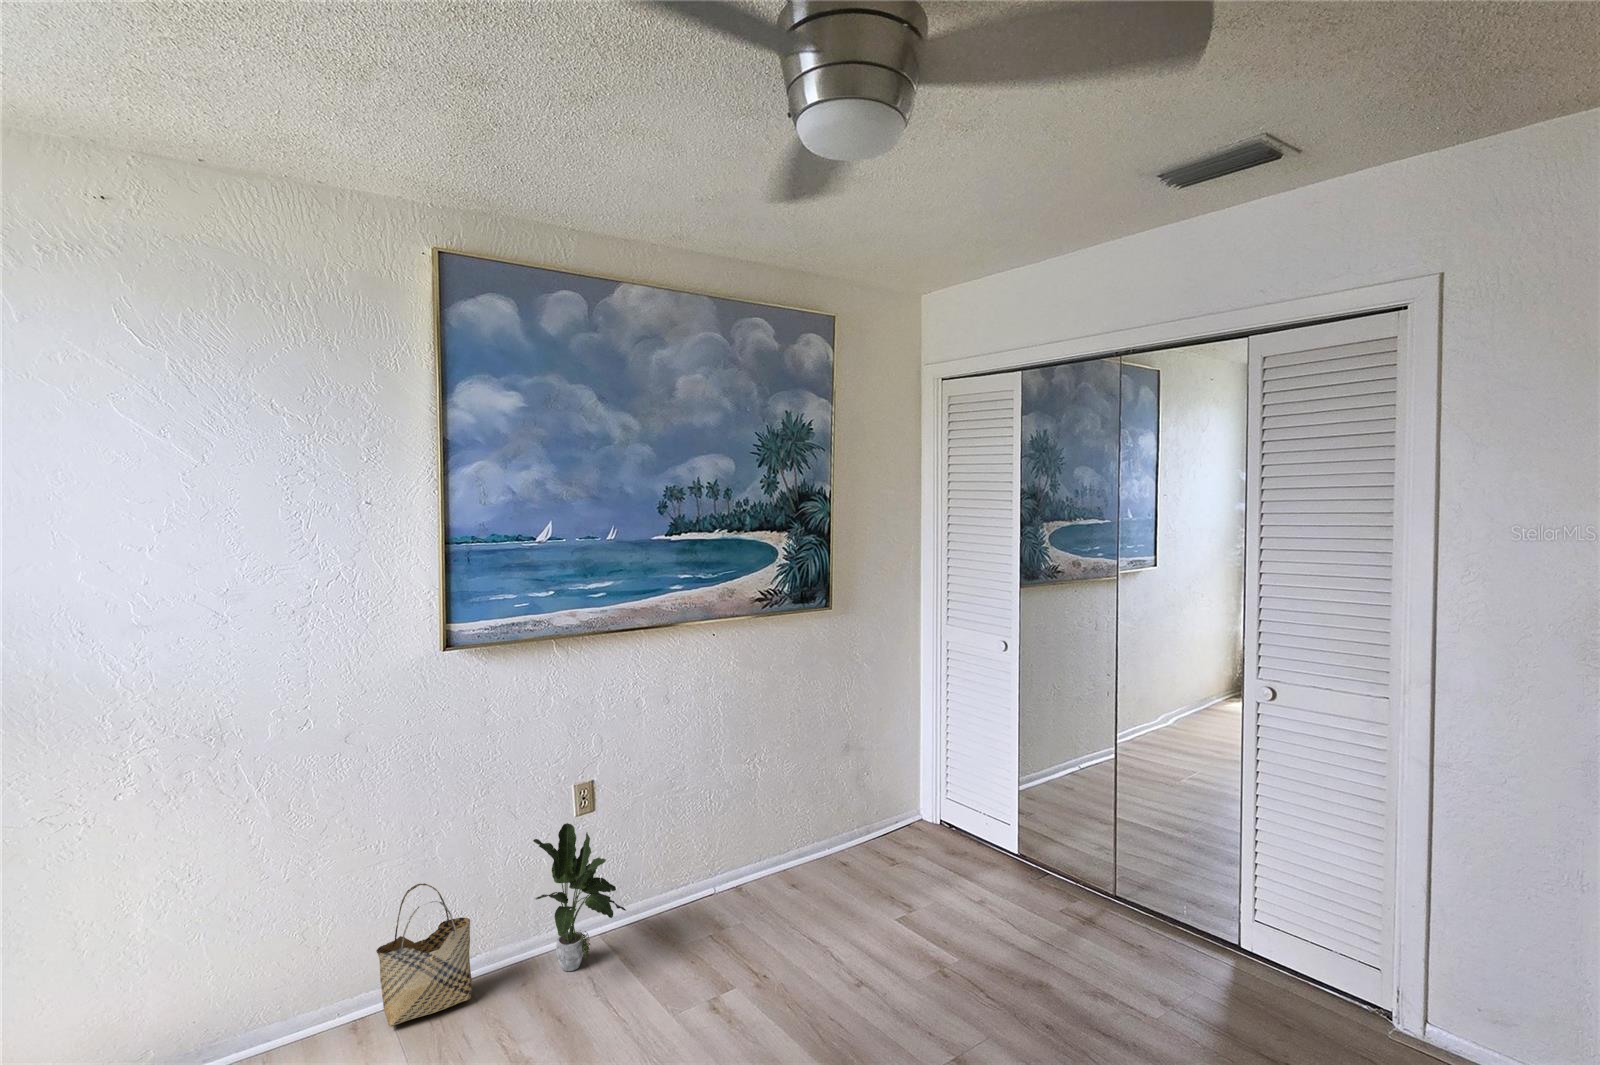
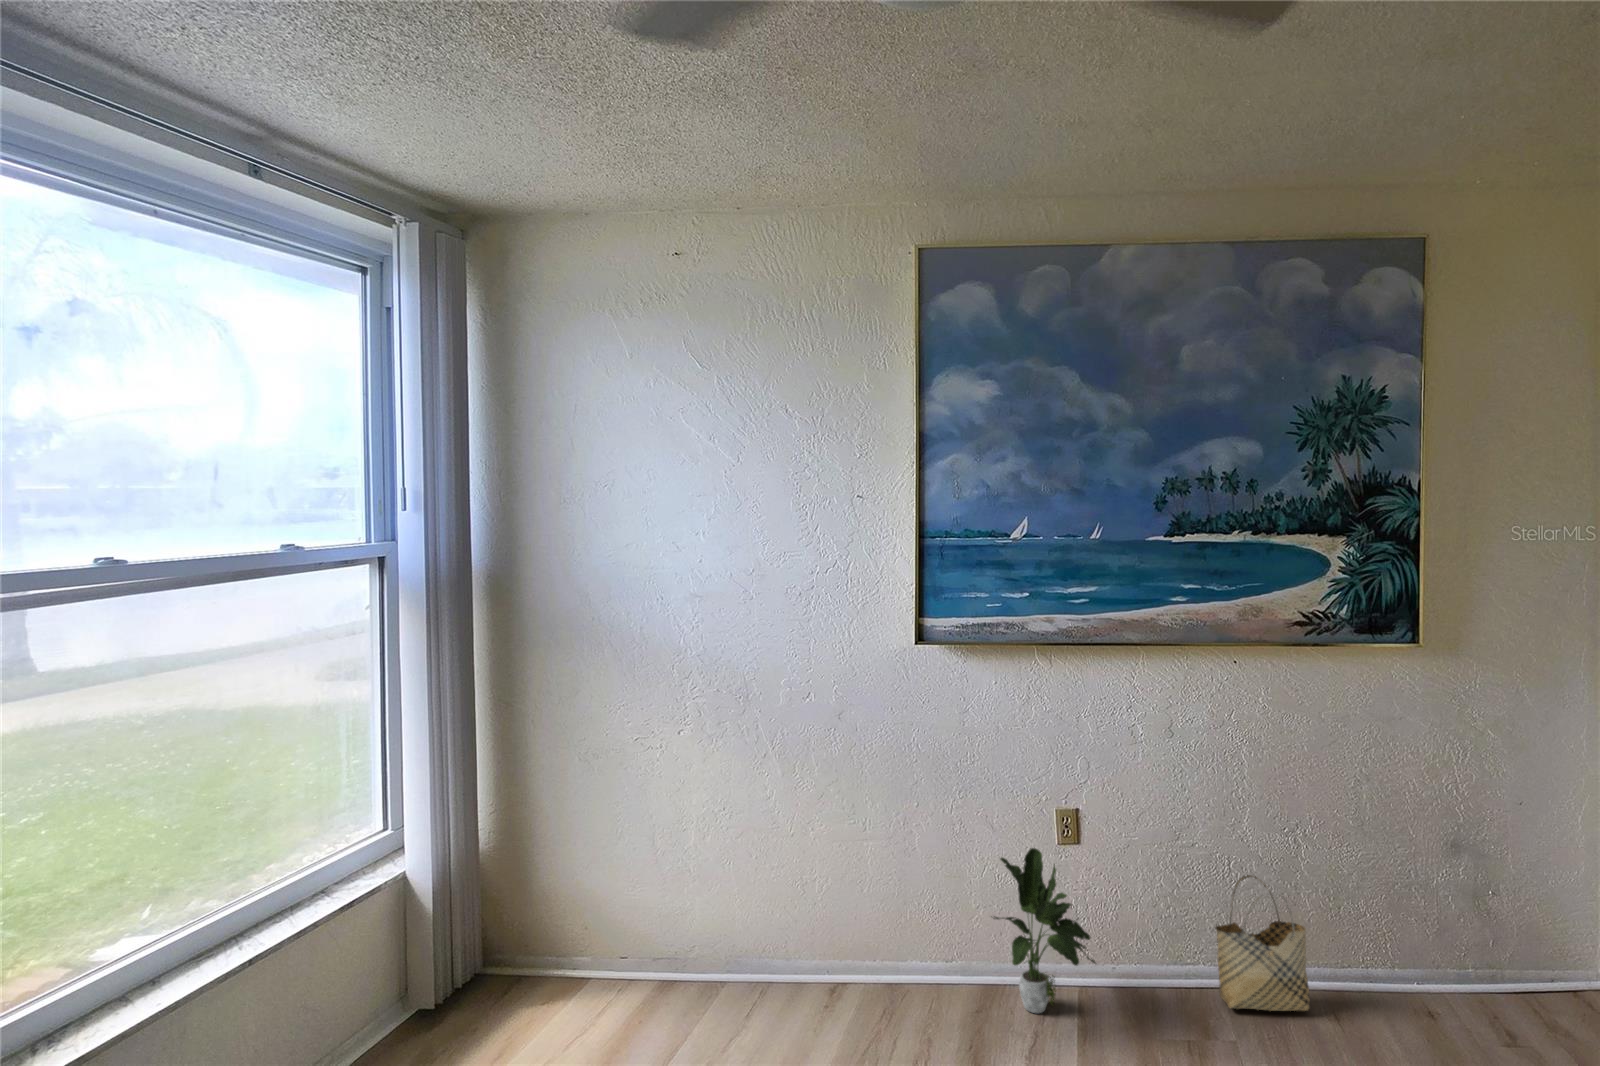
woven basket: present [376,883,472,1027] -> present [1216,875,1310,1011]

